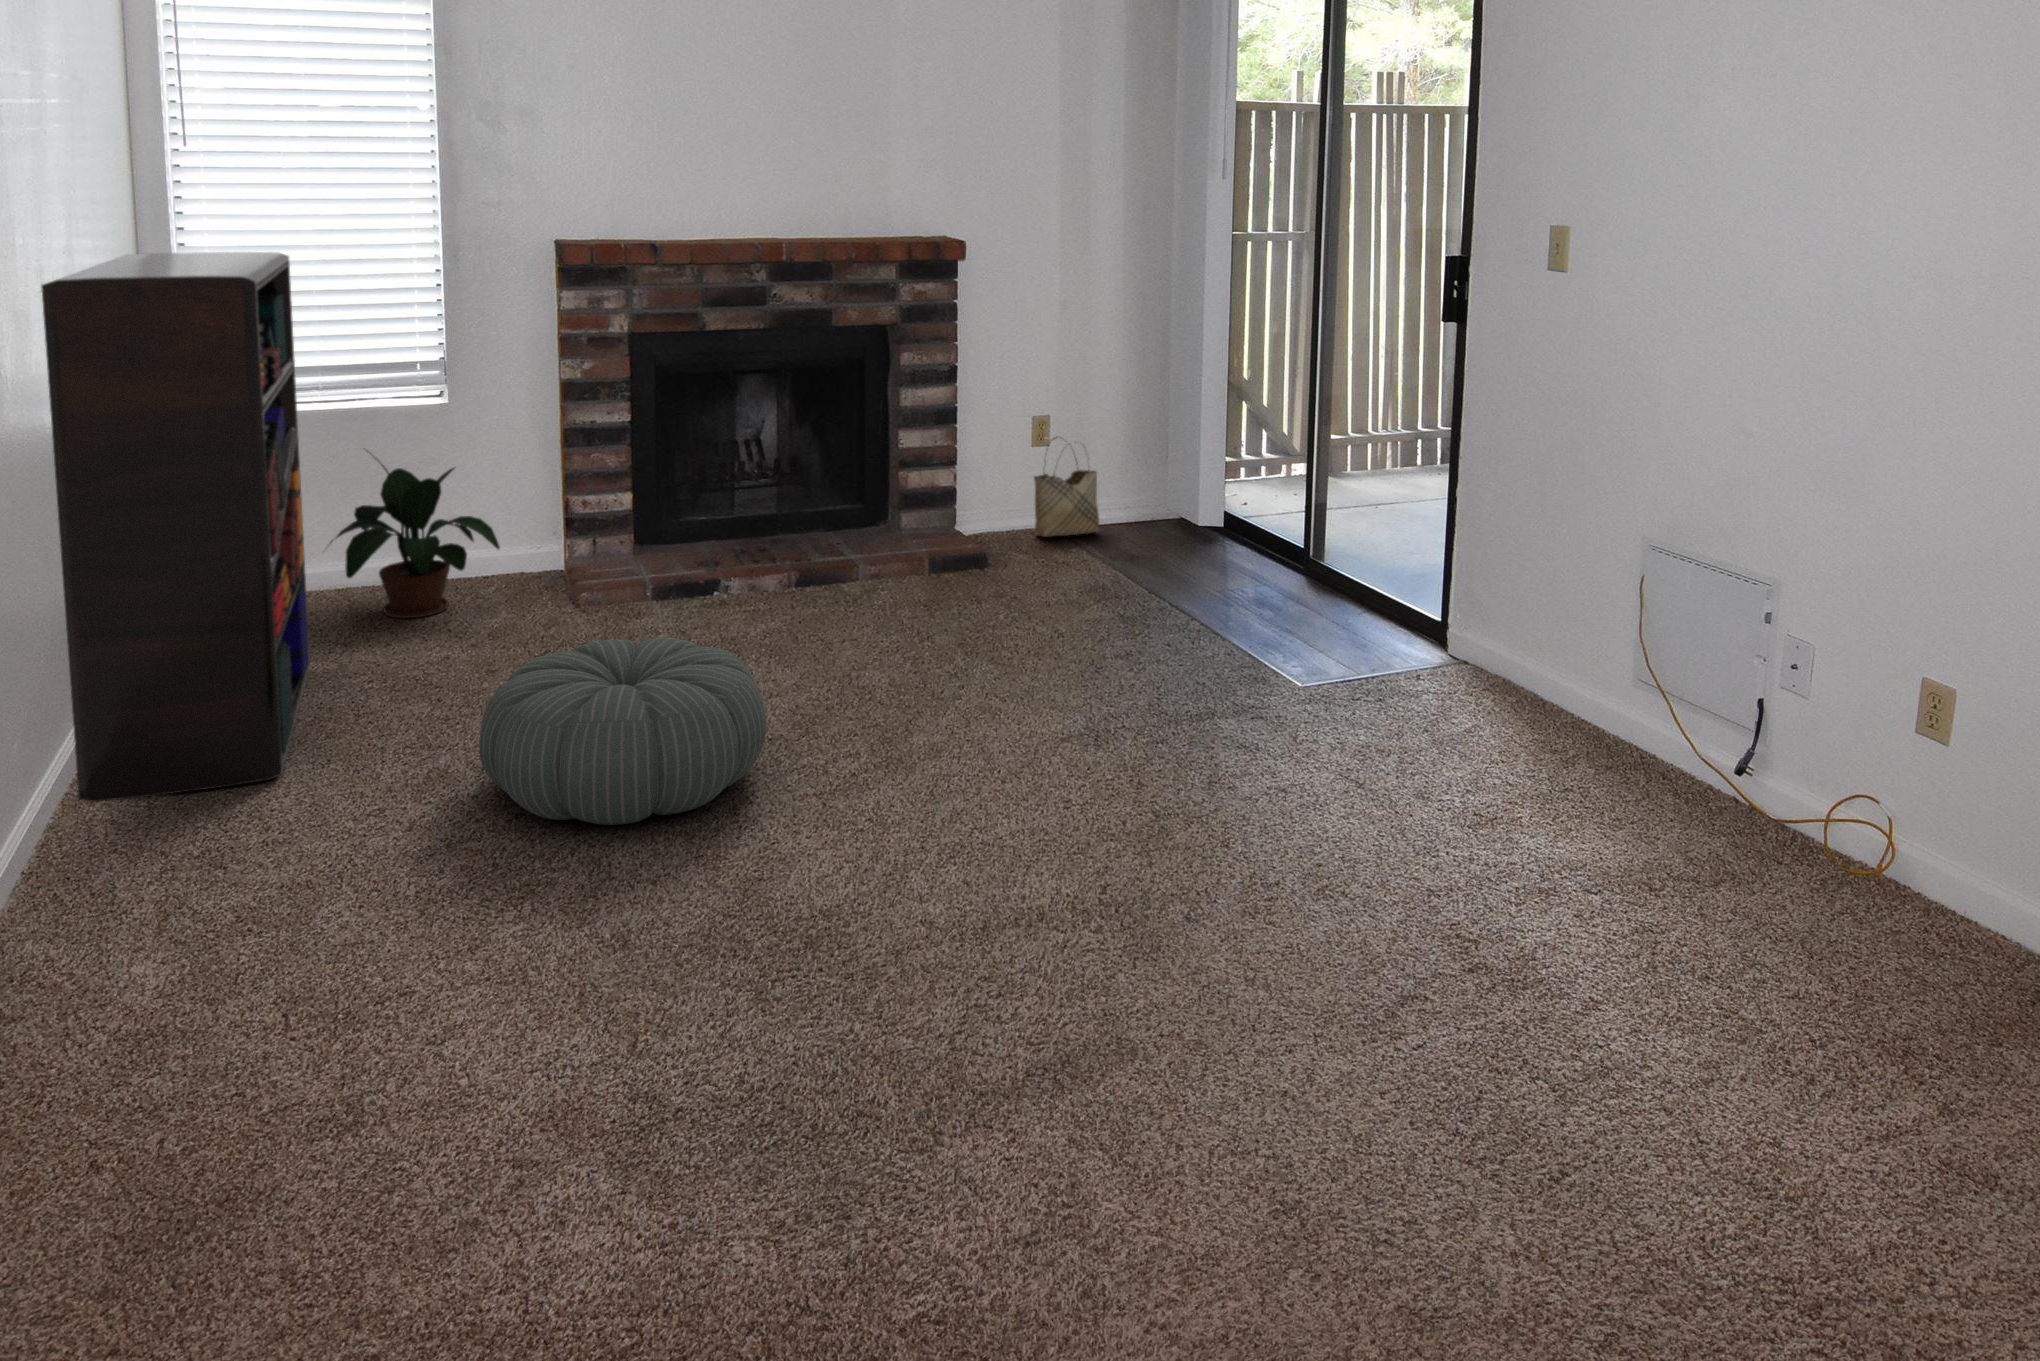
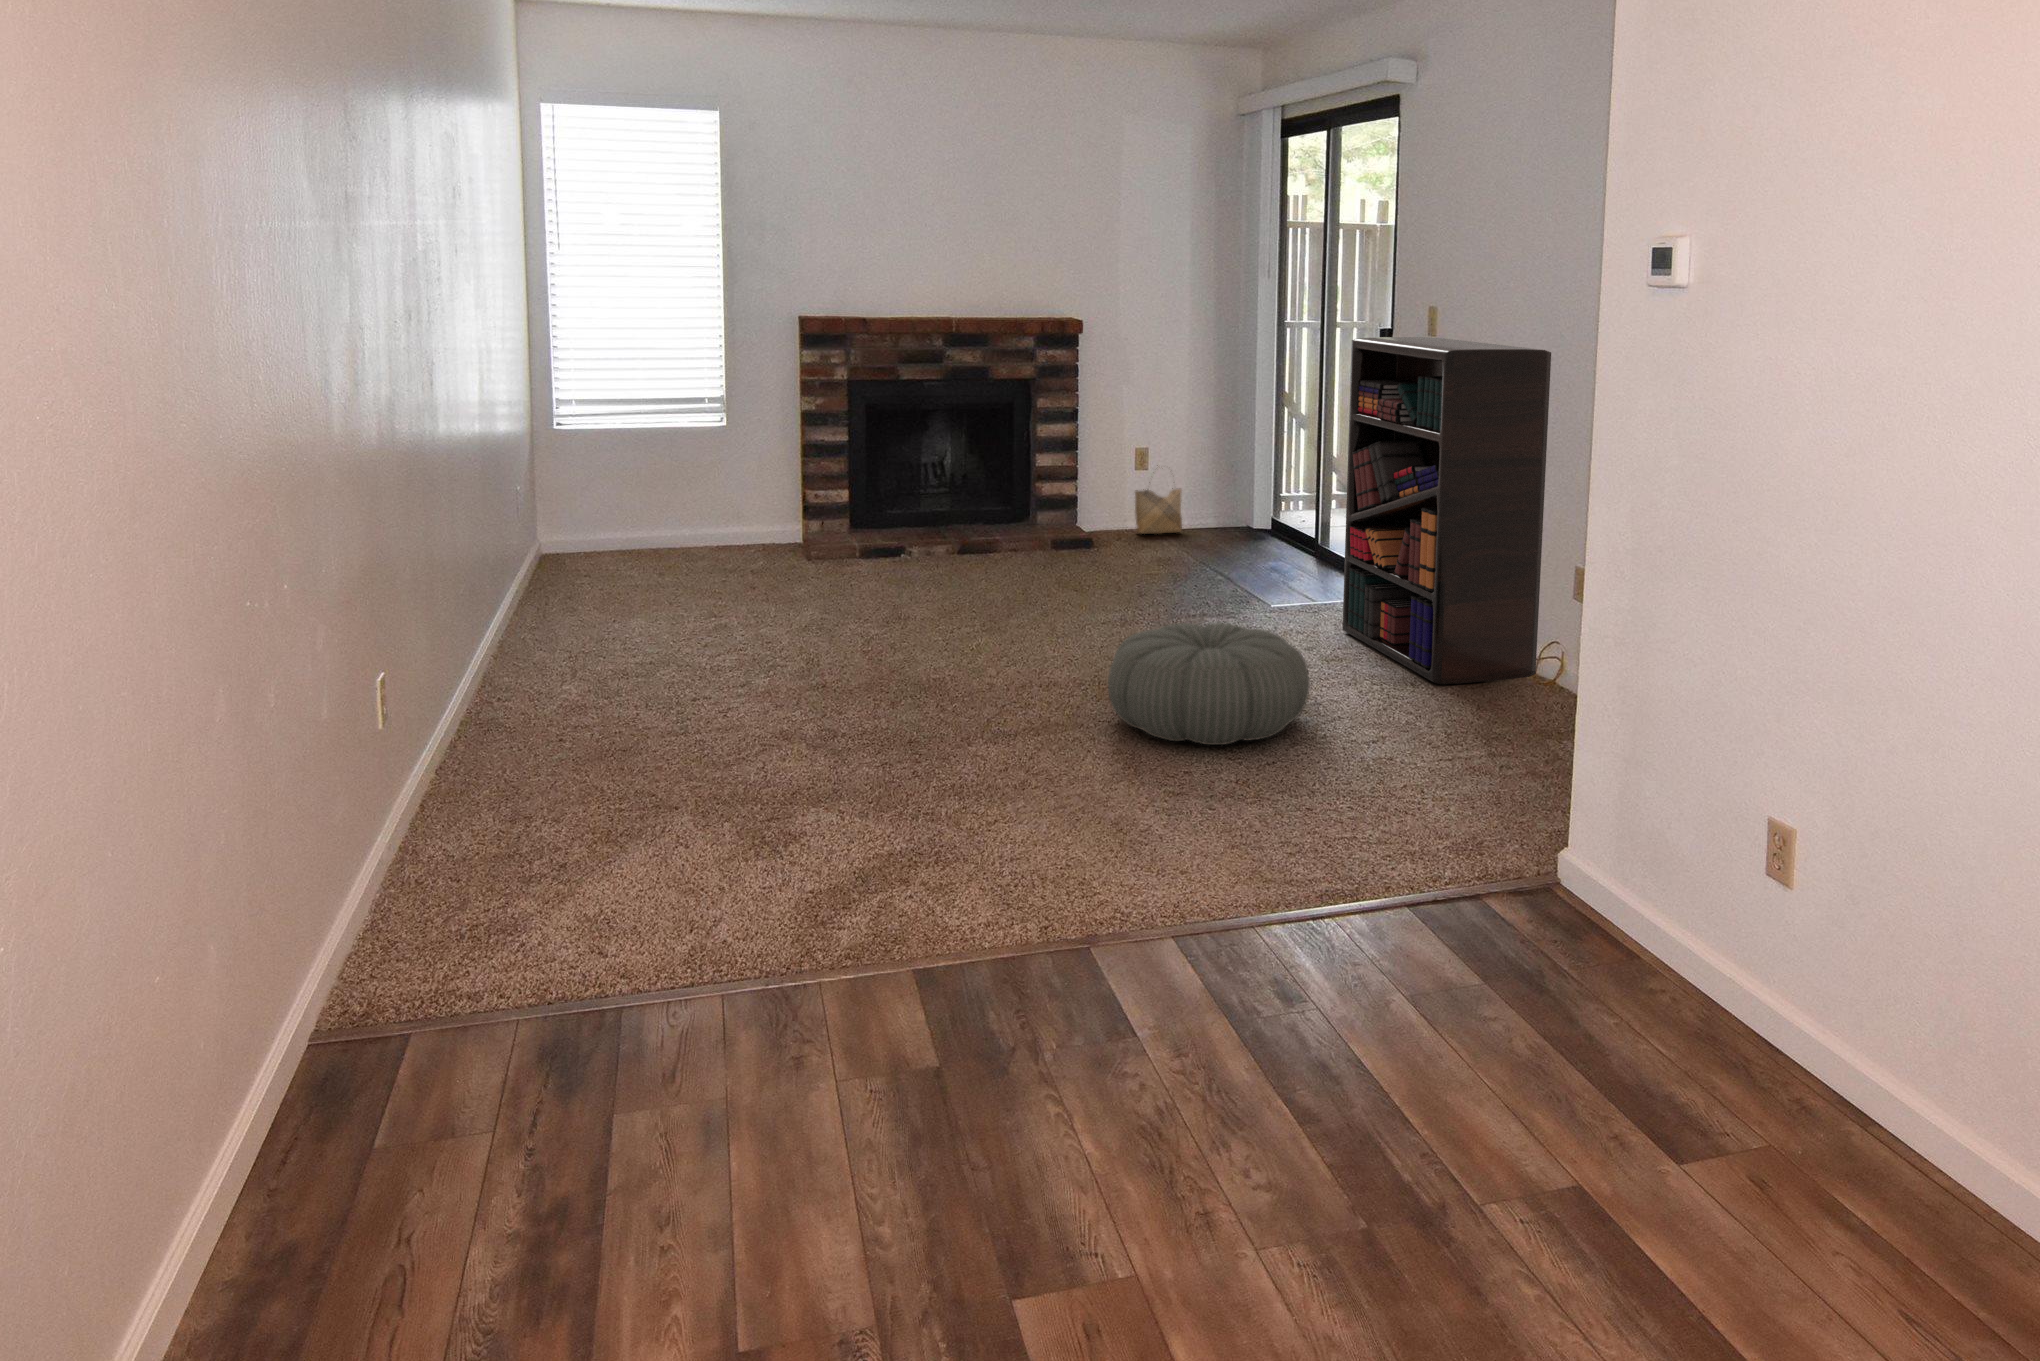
bookshelf: present [41,252,310,802] -> present [1343,337,1551,684]
potted plant: present [331,459,500,618] -> none [645,450,760,564]
pouf: present [479,637,767,825] -> present [1108,623,1310,745]

